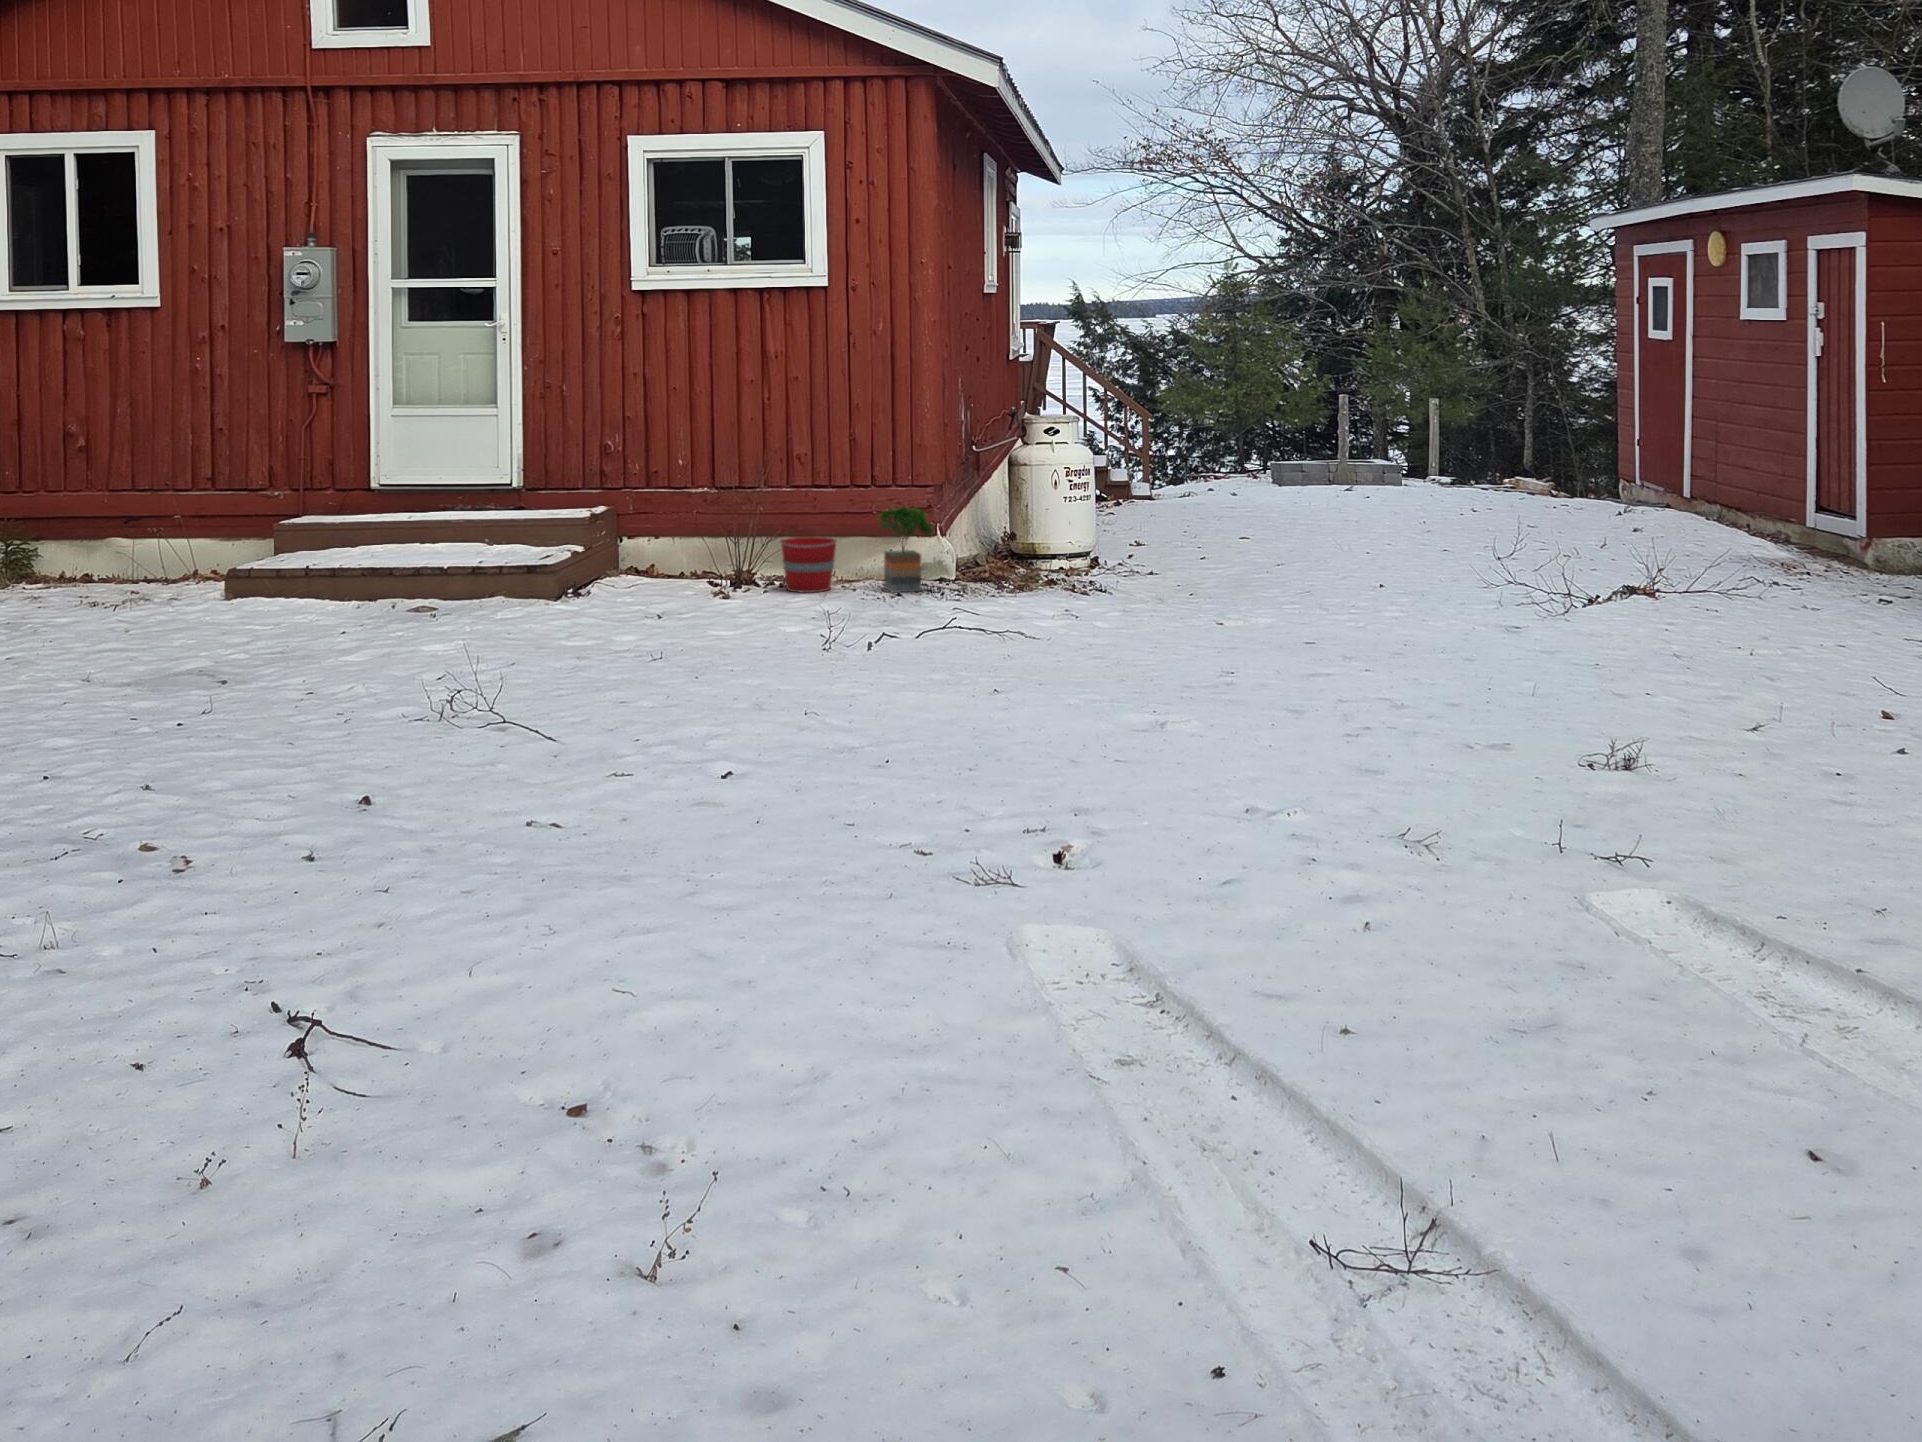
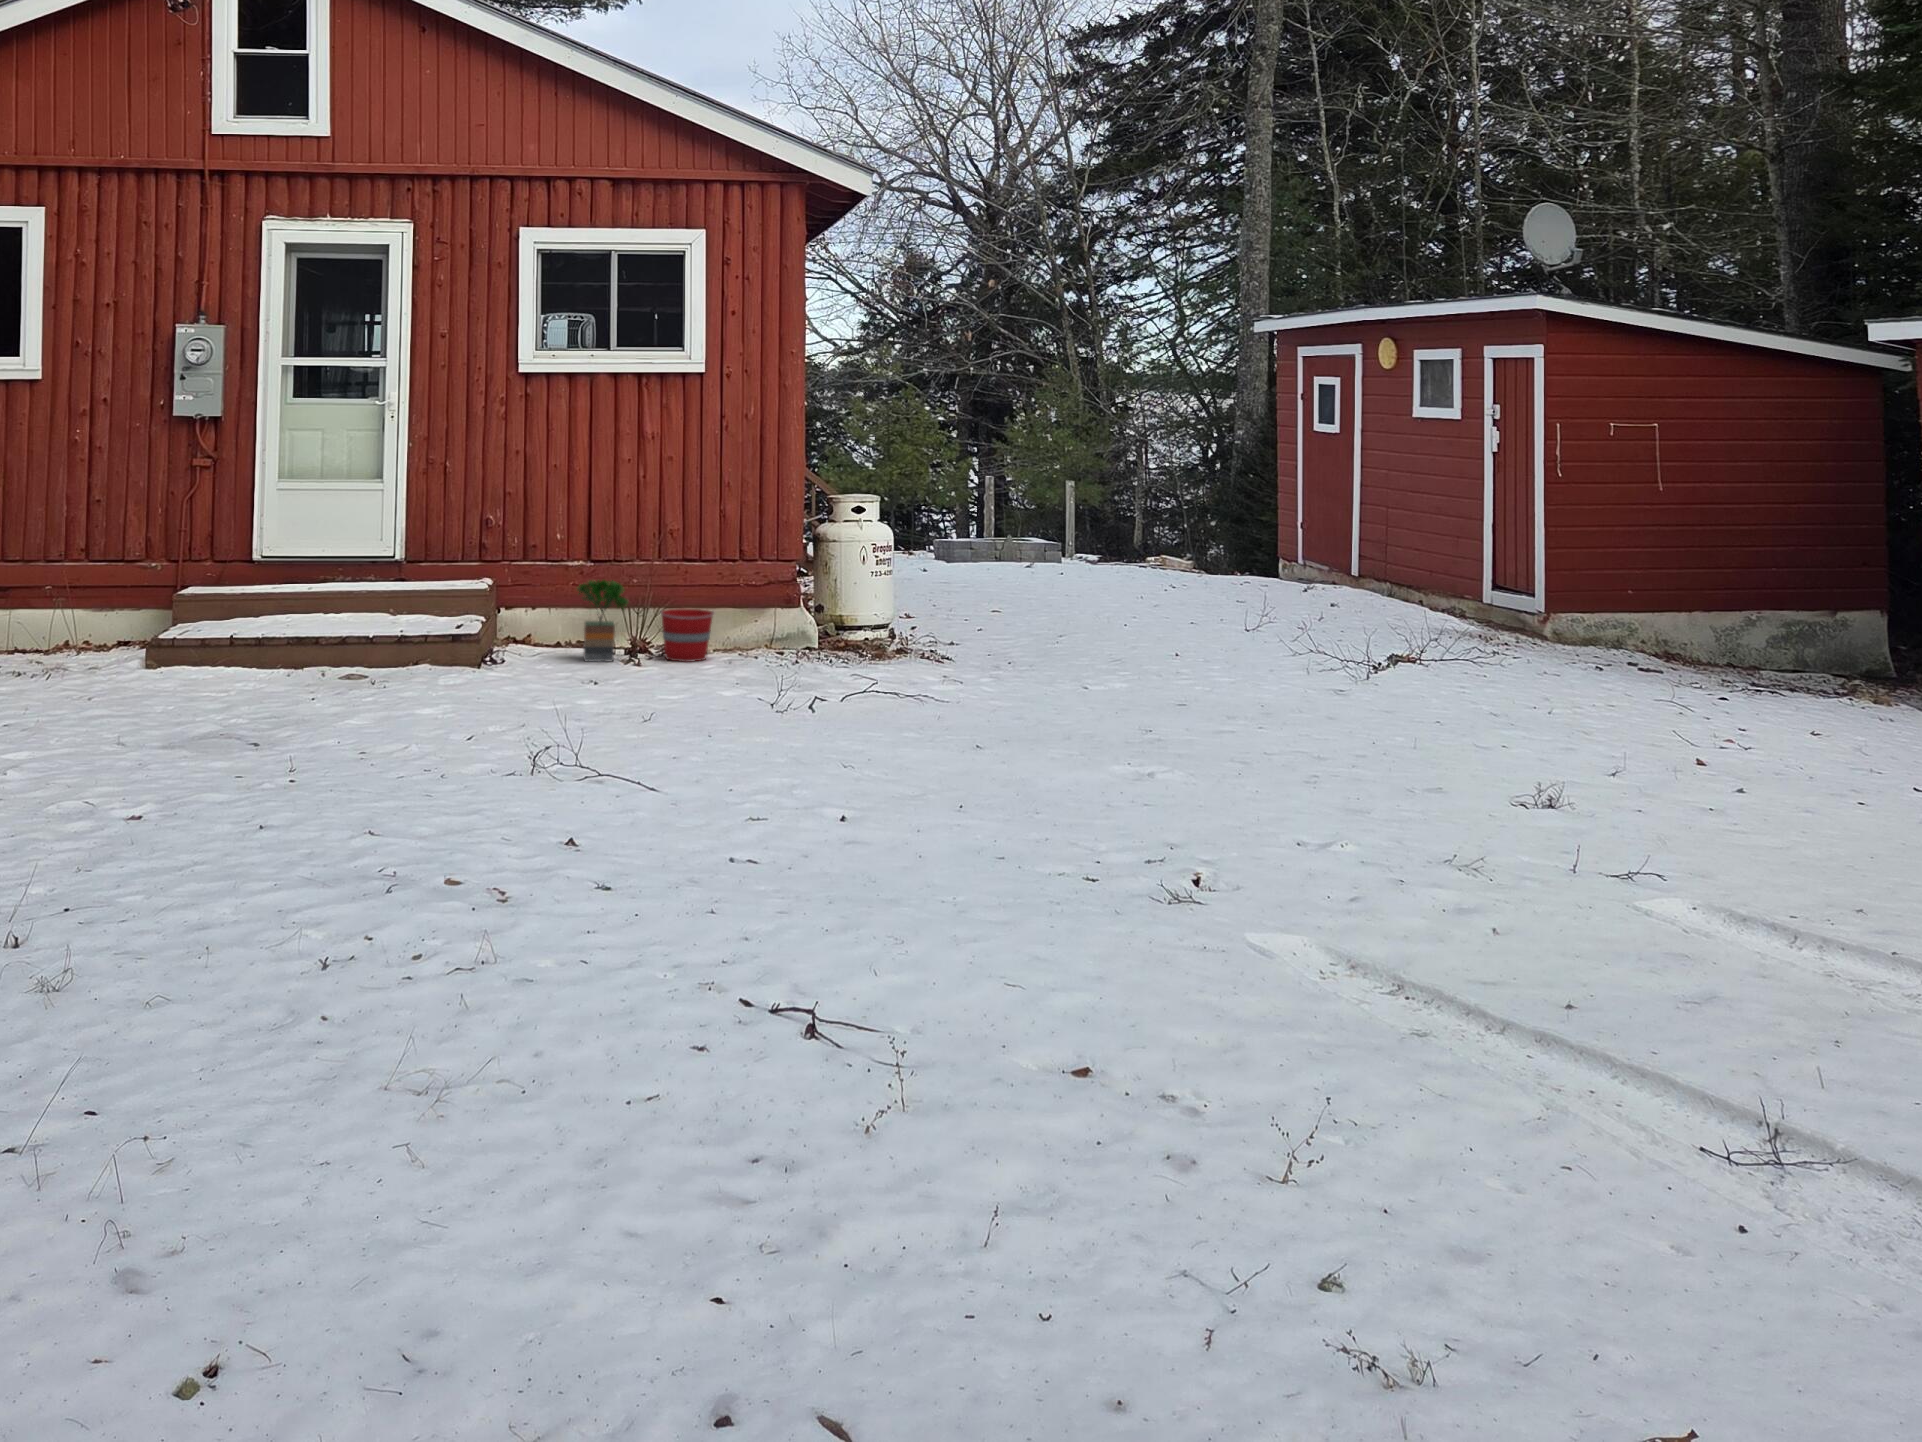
potted tree: present [877,507,934,593] -> present [577,580,628,661]

